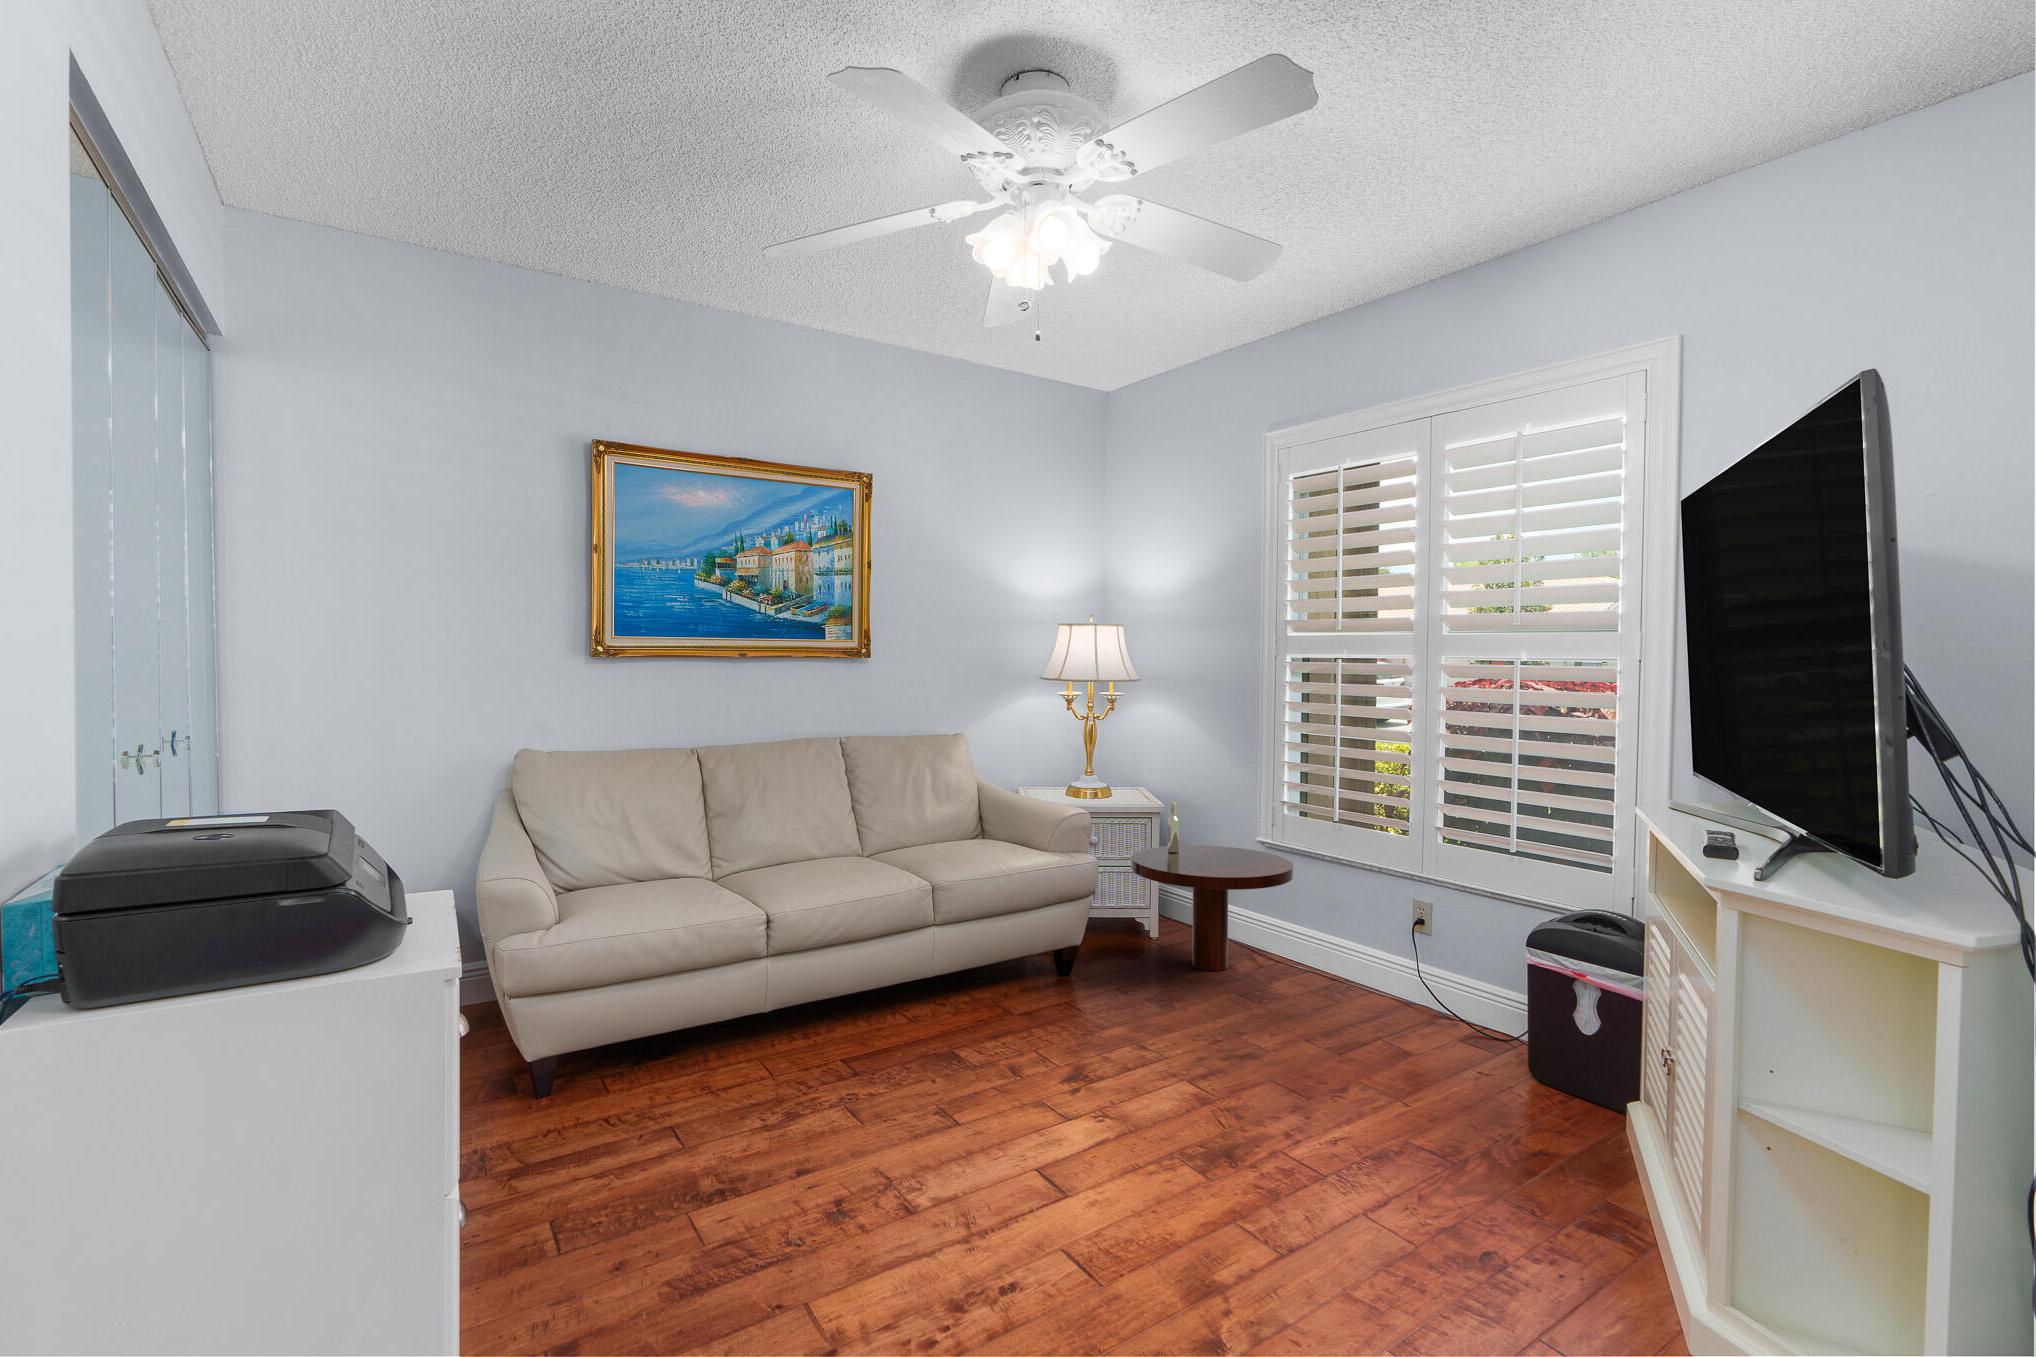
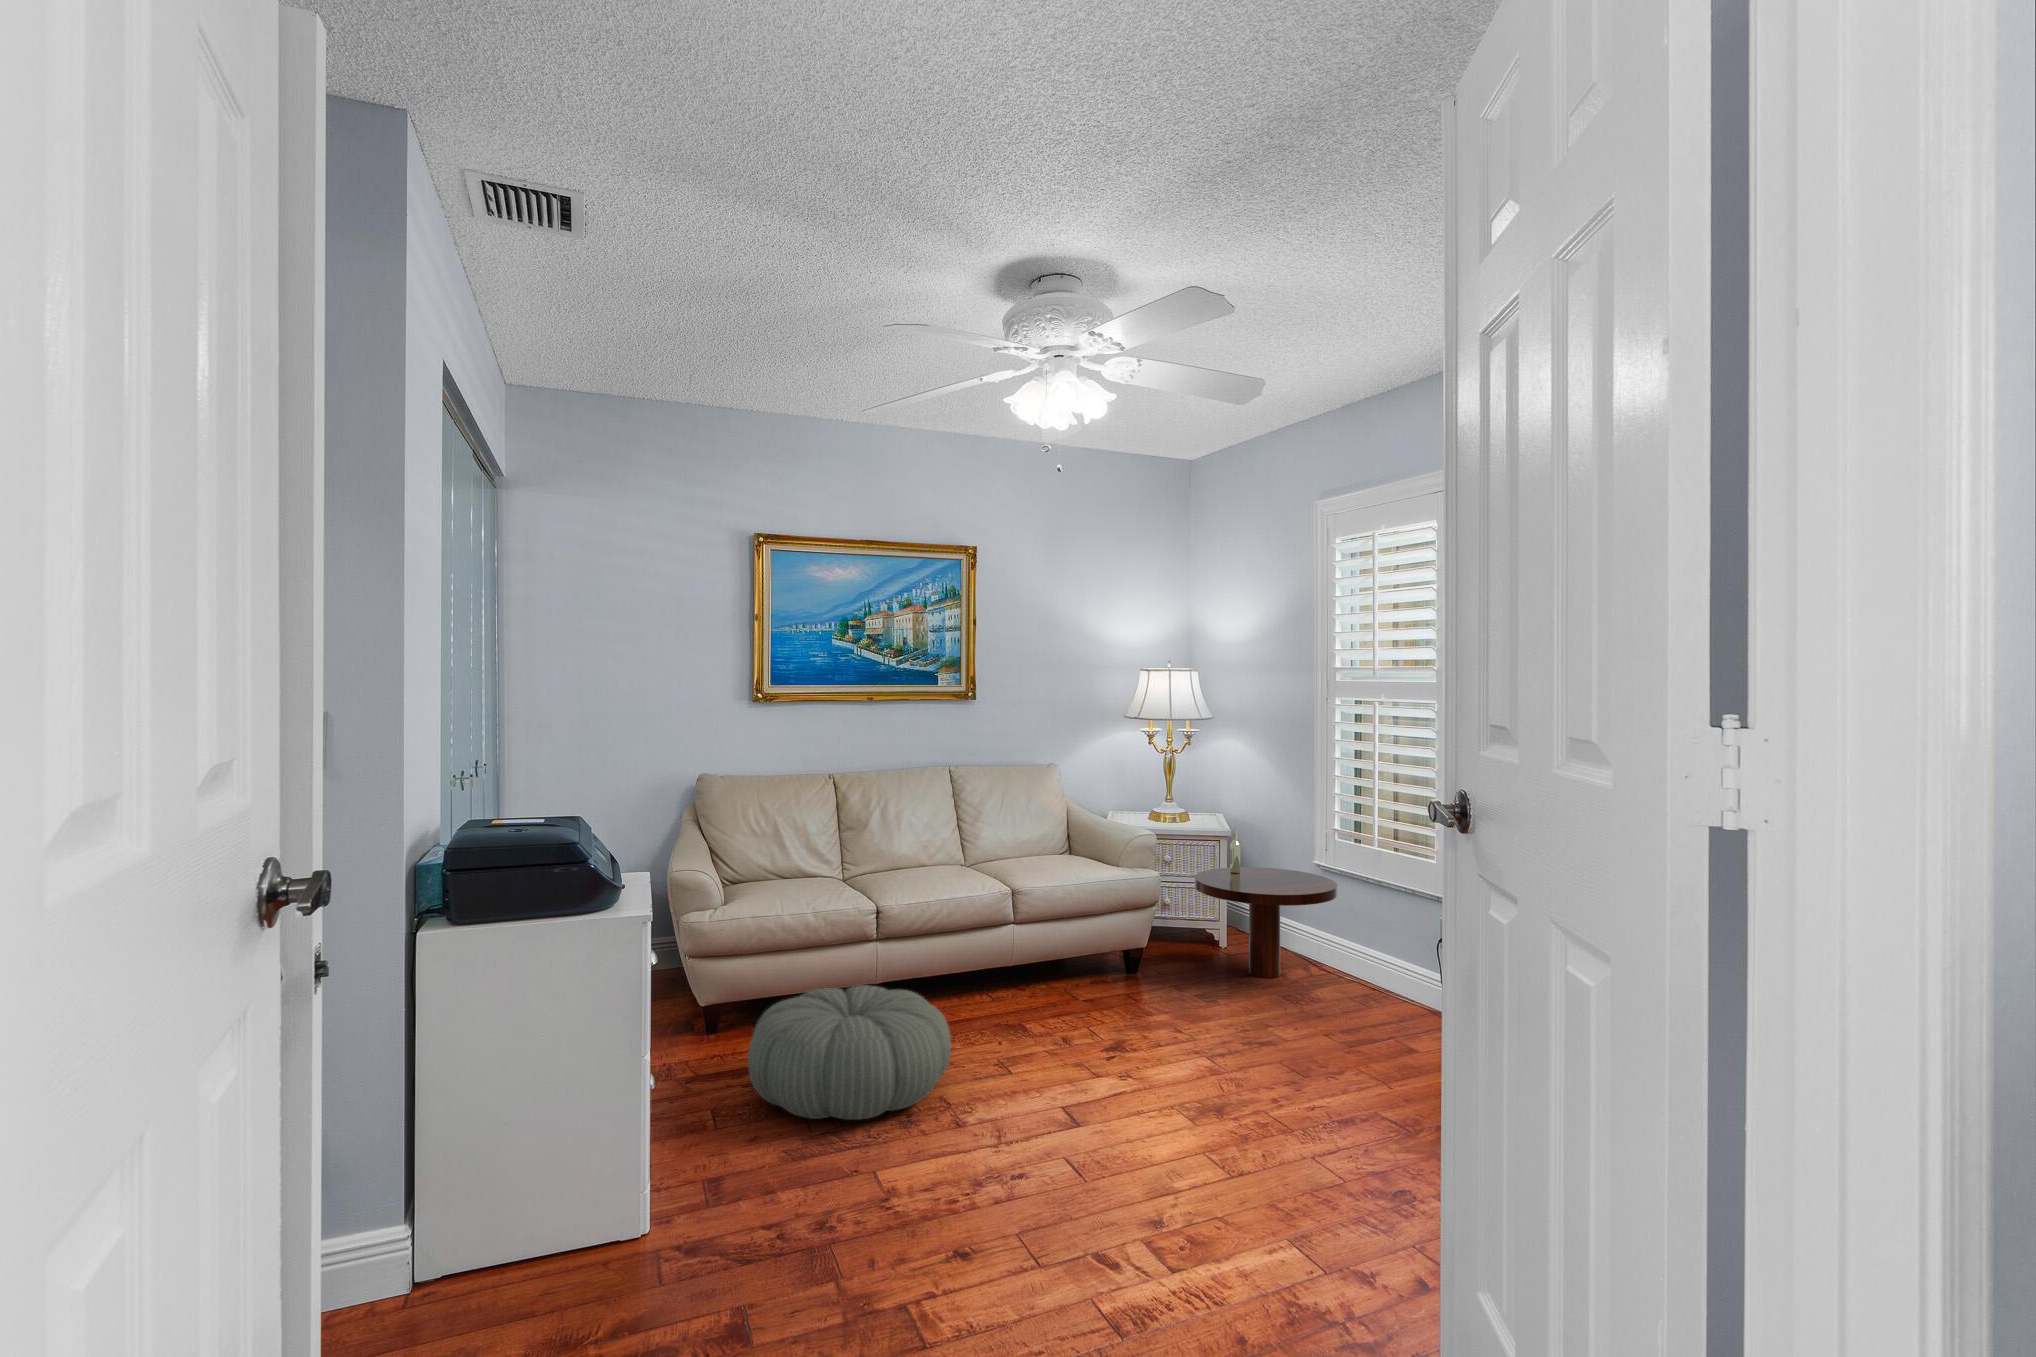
pouf: none [605,1019,884,1220] -> present [748,985,951,1120]

